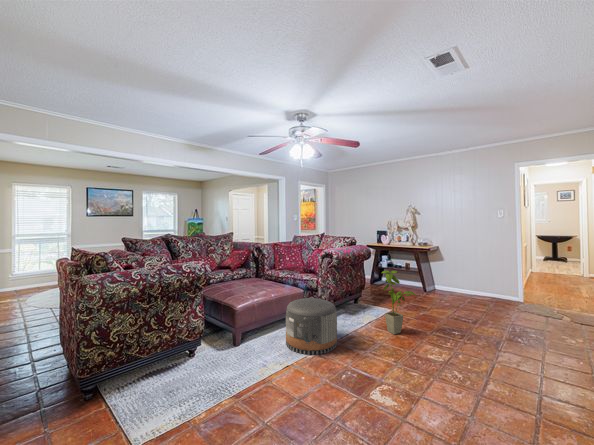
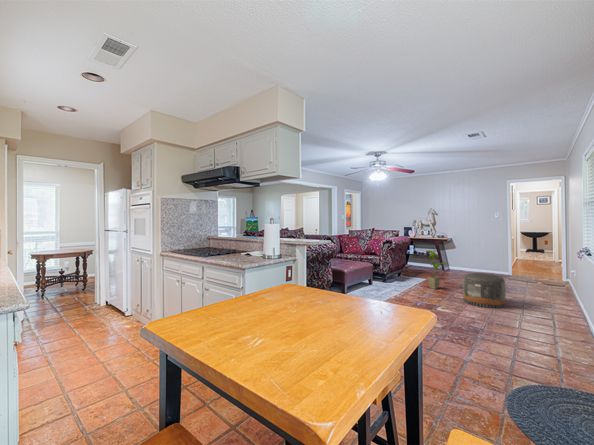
pouf: present [286,298,337,355] -> present [463,273,506,308]

